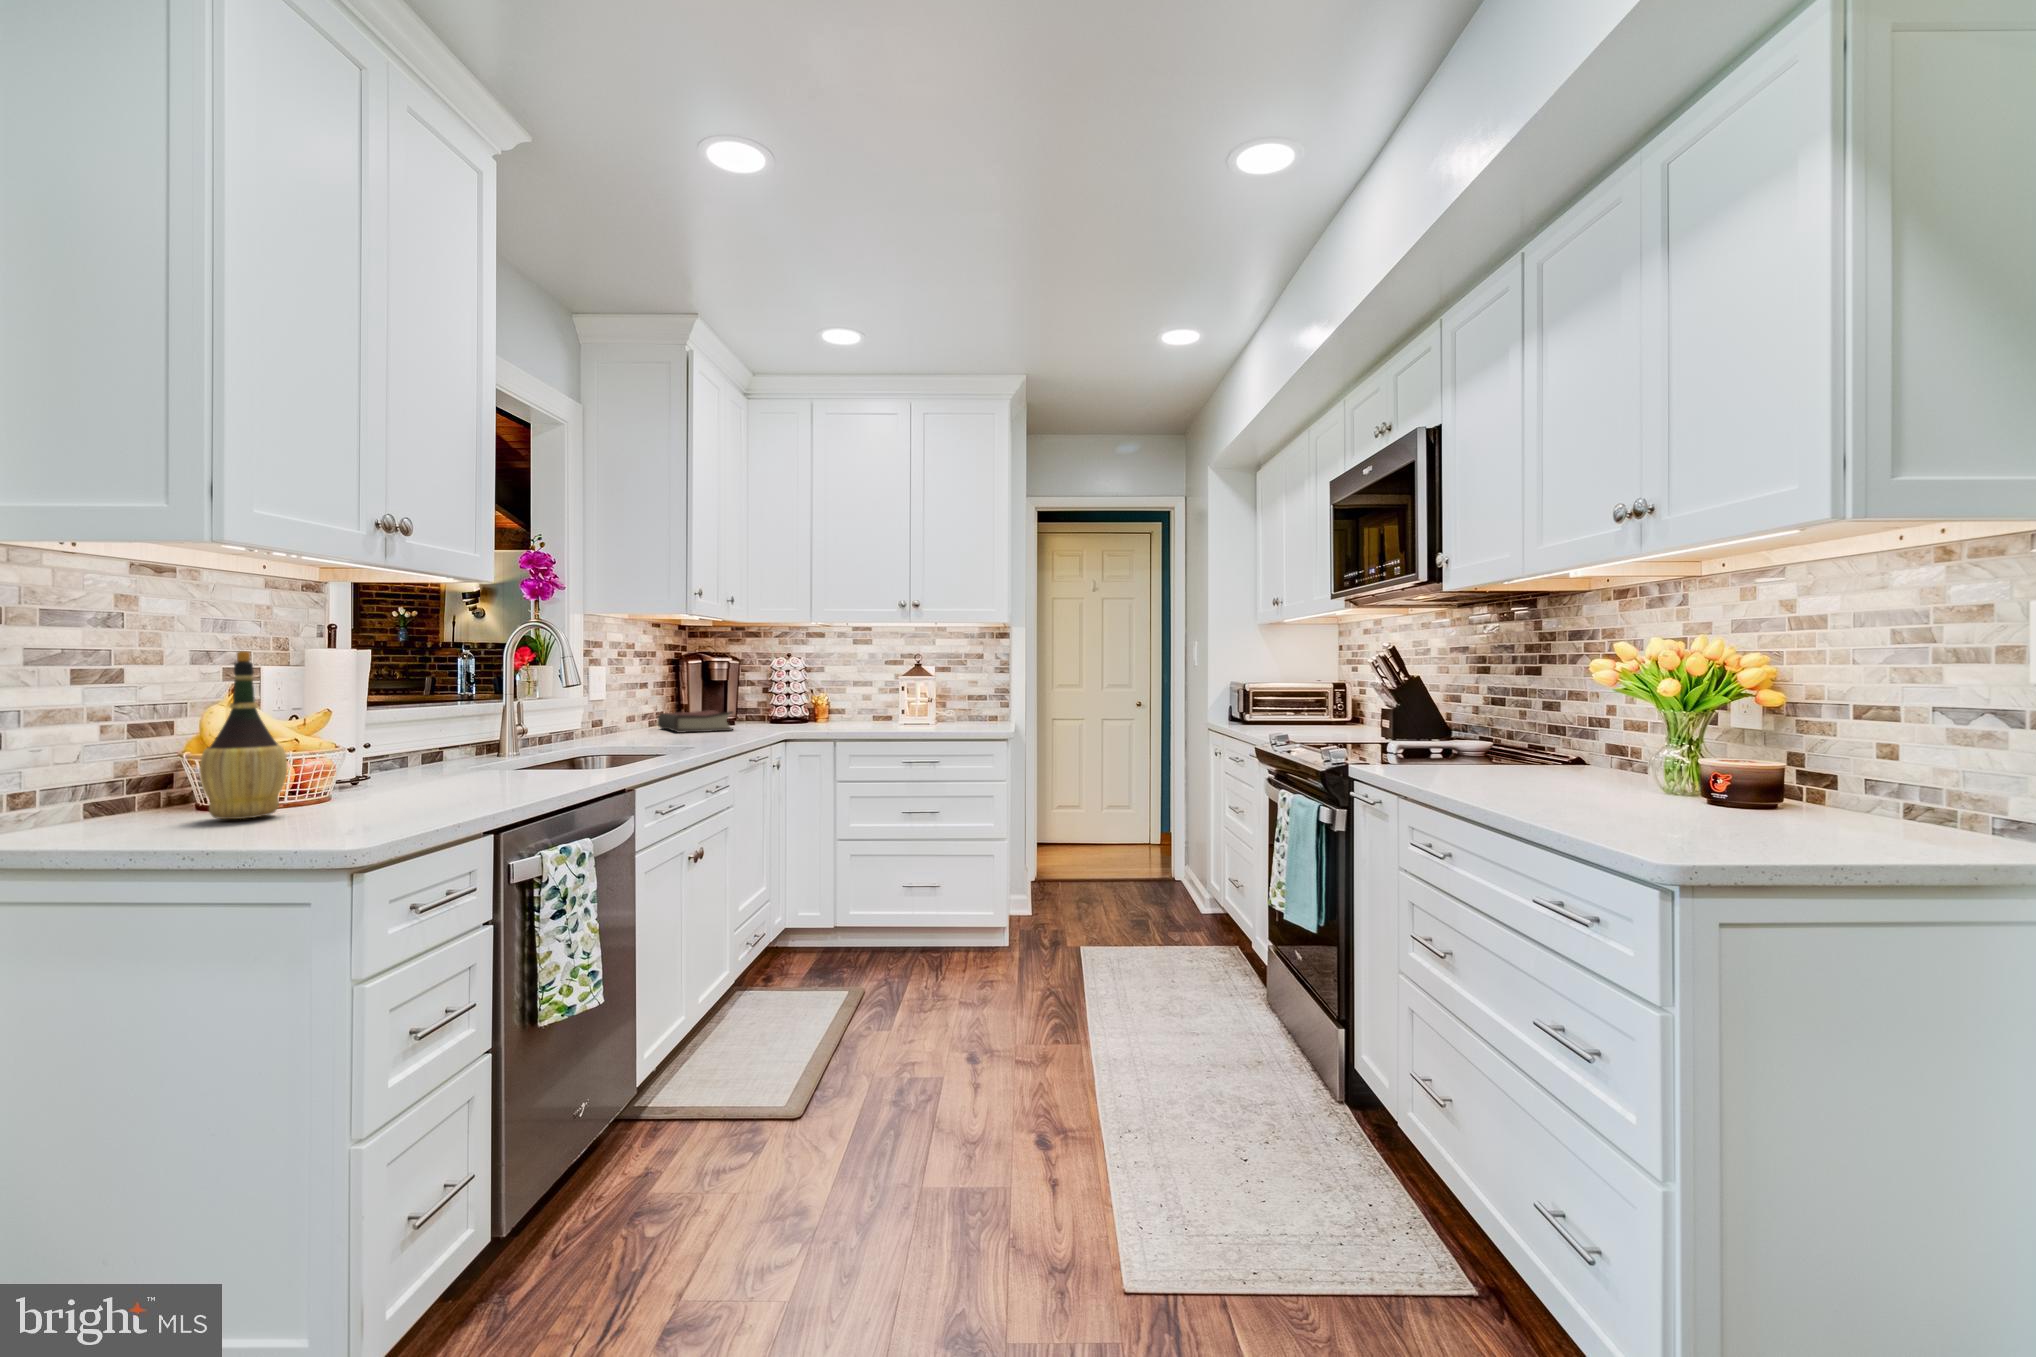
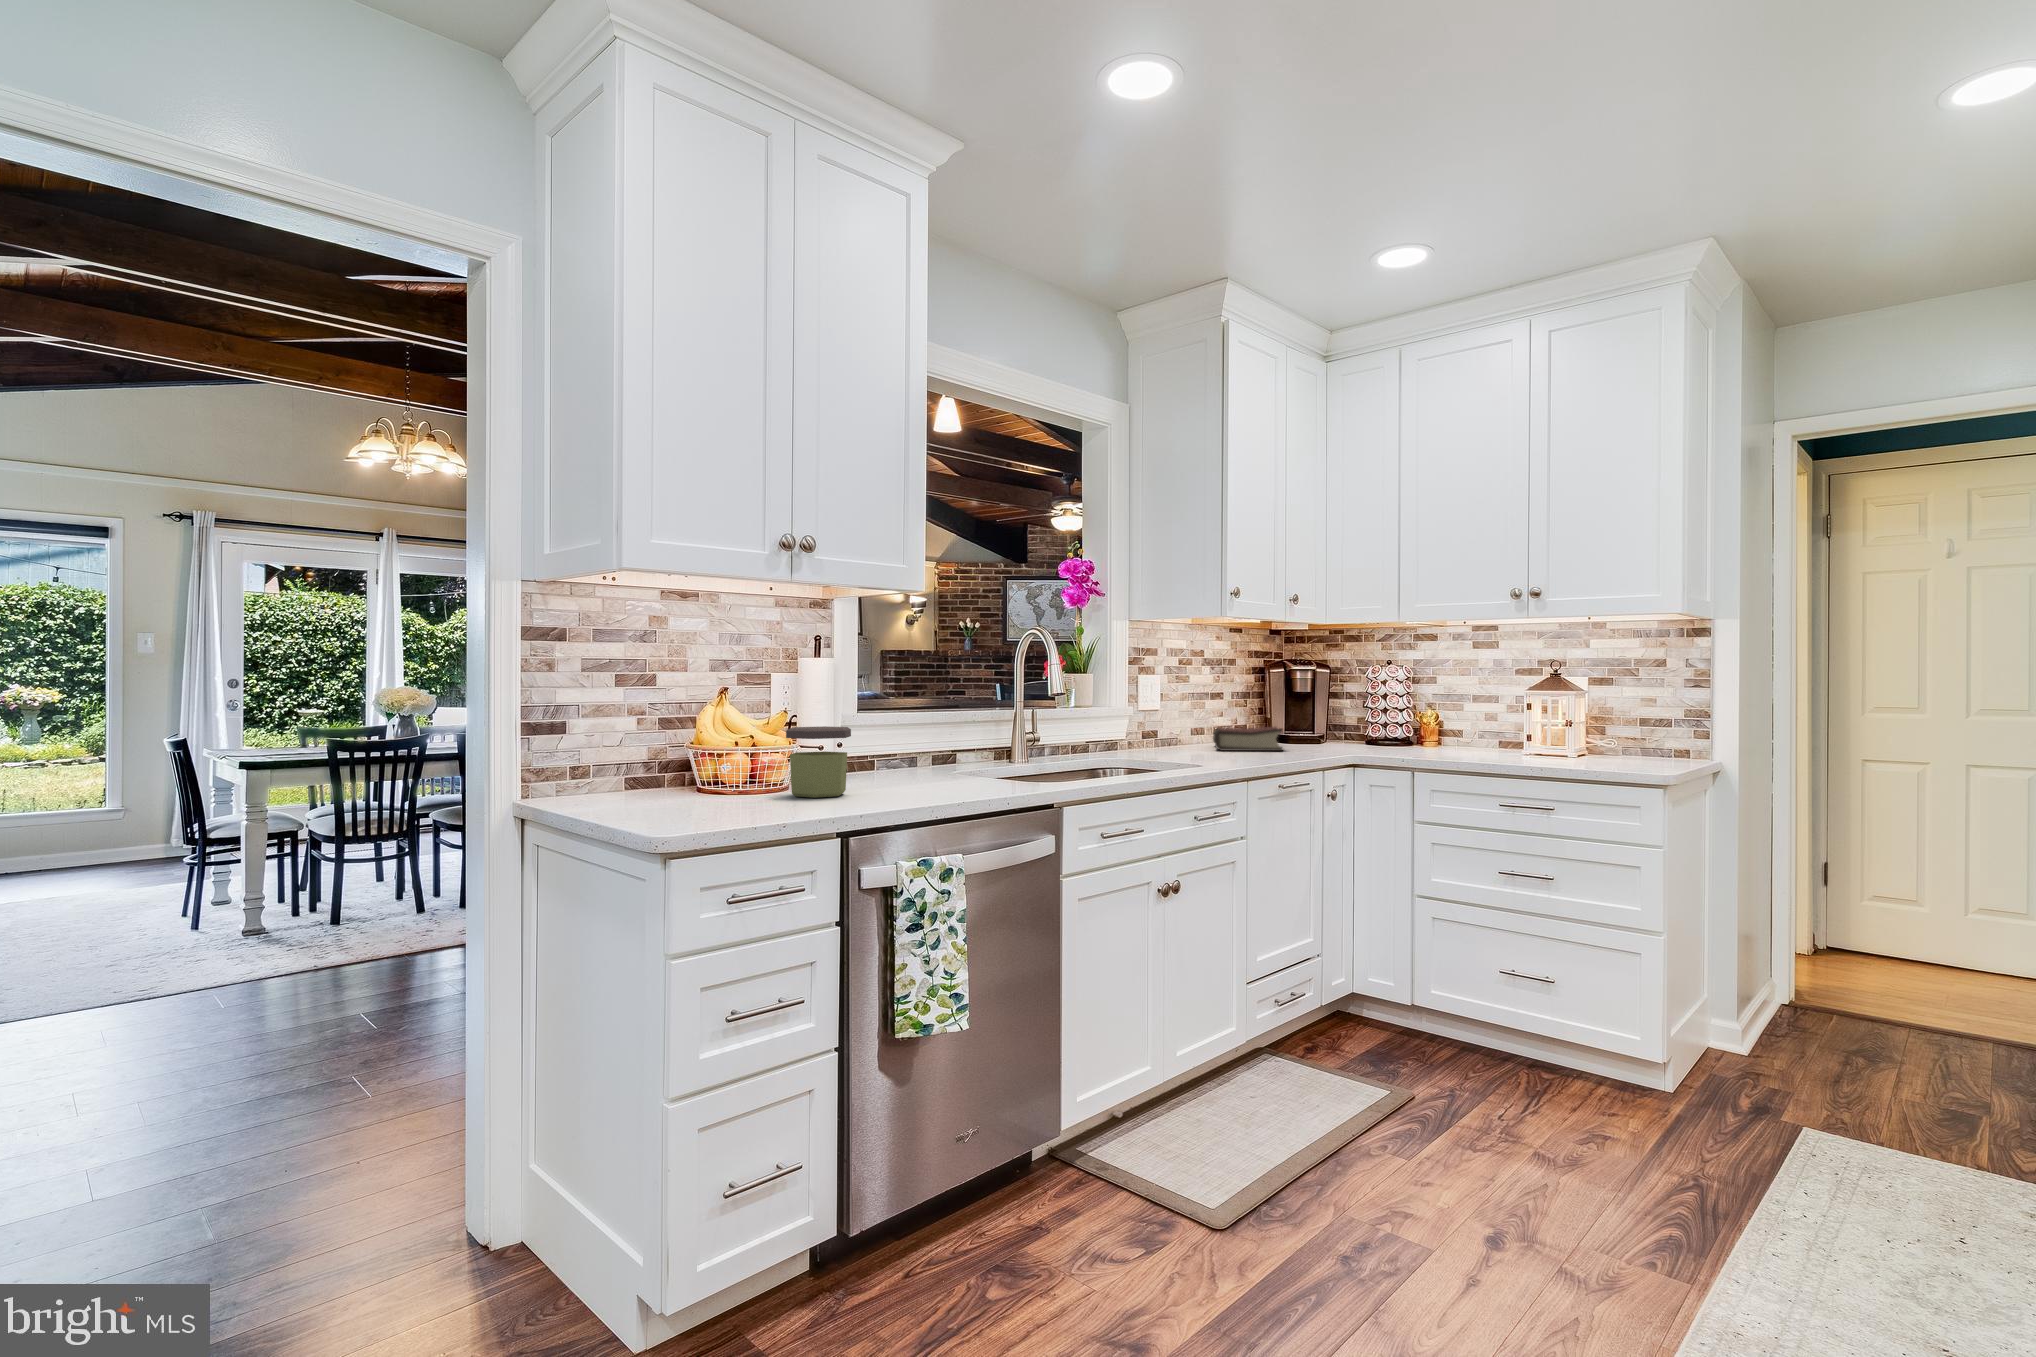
wine bottle: present [199,651,287,819] -> none [666,661,724,800]
jar: none [357,723,440,802] -> present [786,726,851,798]

